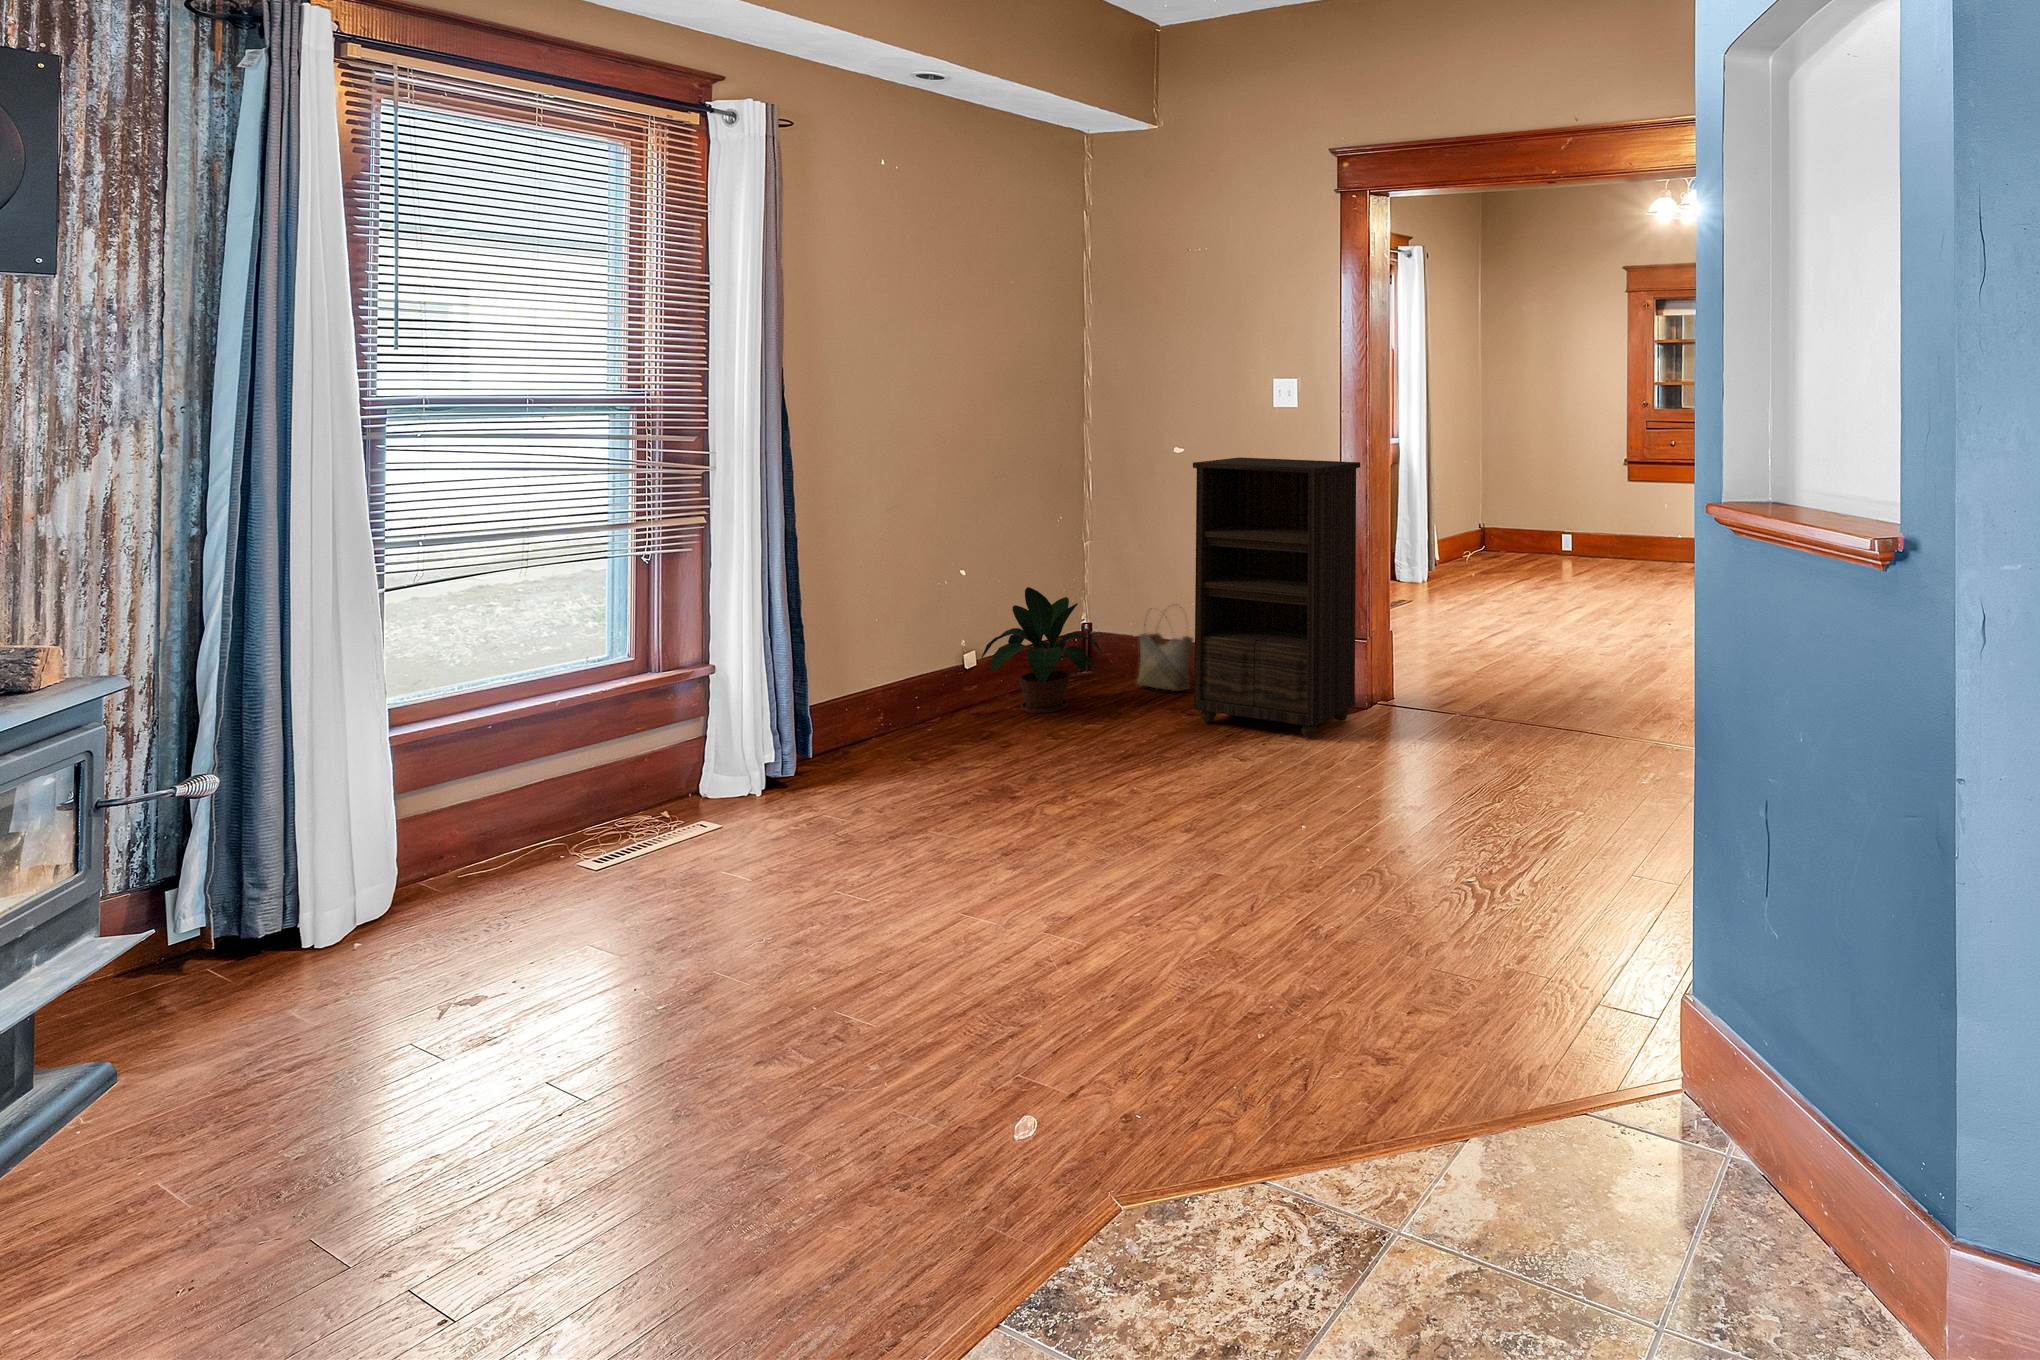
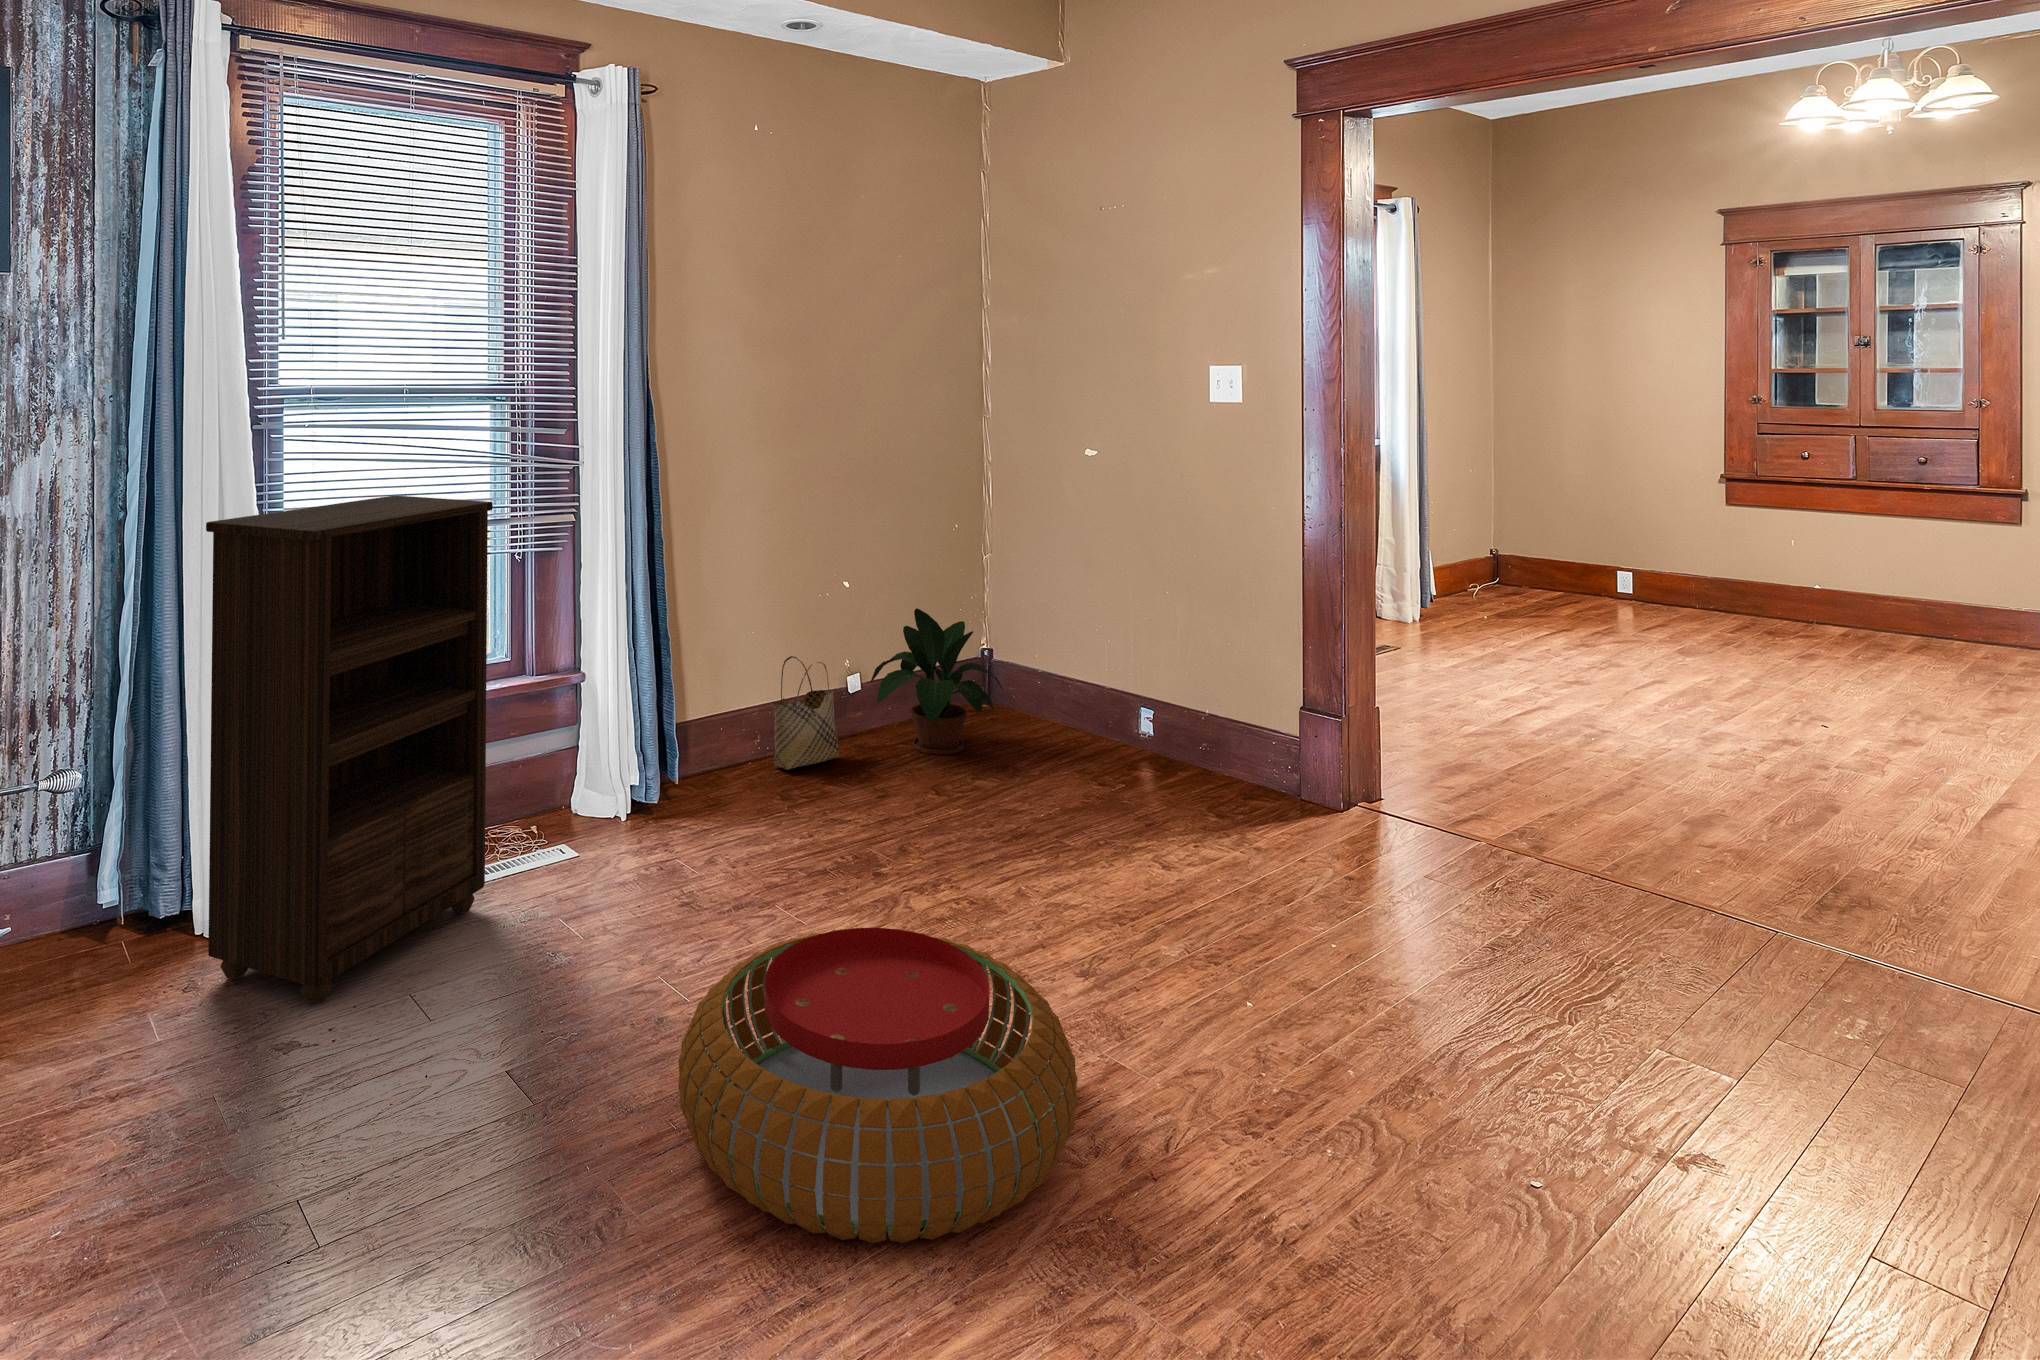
bookshelf: present [1193,457,1360,737] -> present [206,495,493,1003]
woven basket: present [1137,607,1193,691] -> present [773,656,839,770]
pouf: none [886,802,1195,1000] -> present [678,928,1077,1243]

